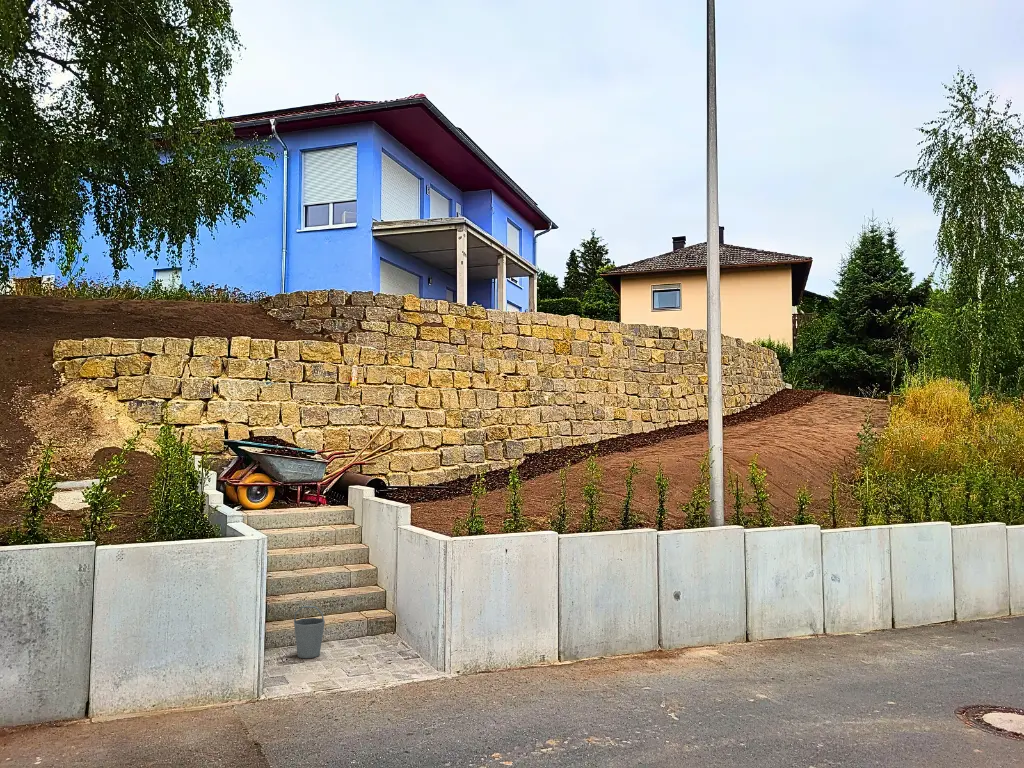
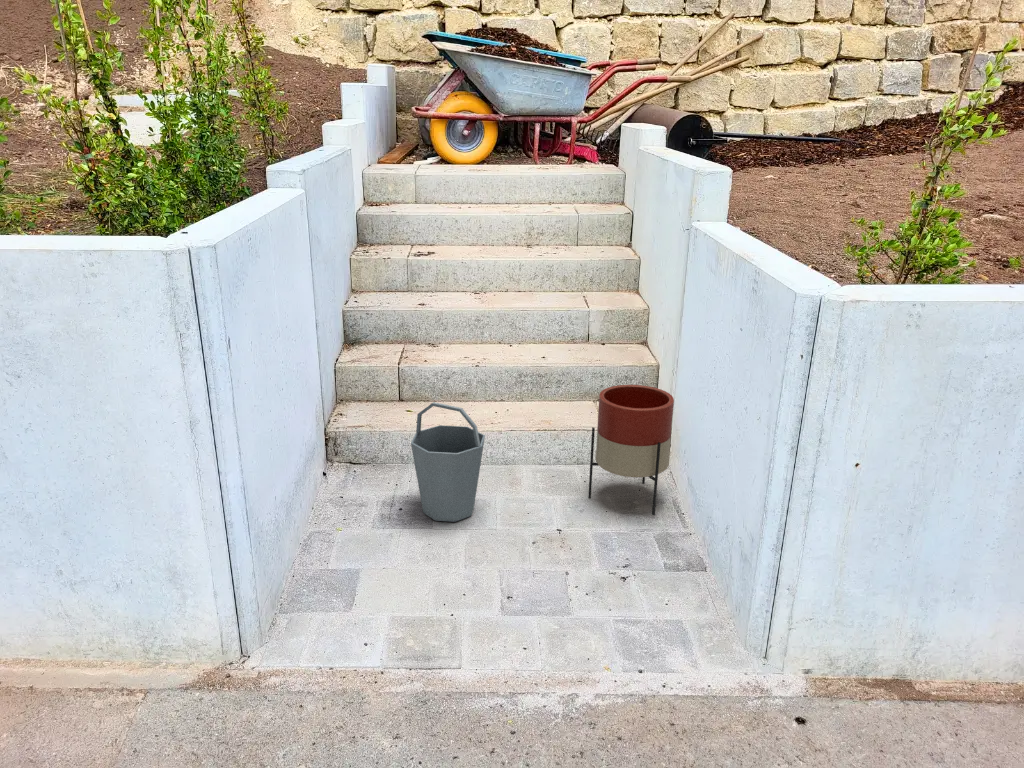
planter: none [365,594,398,646] -> present [588,385,674,515]

